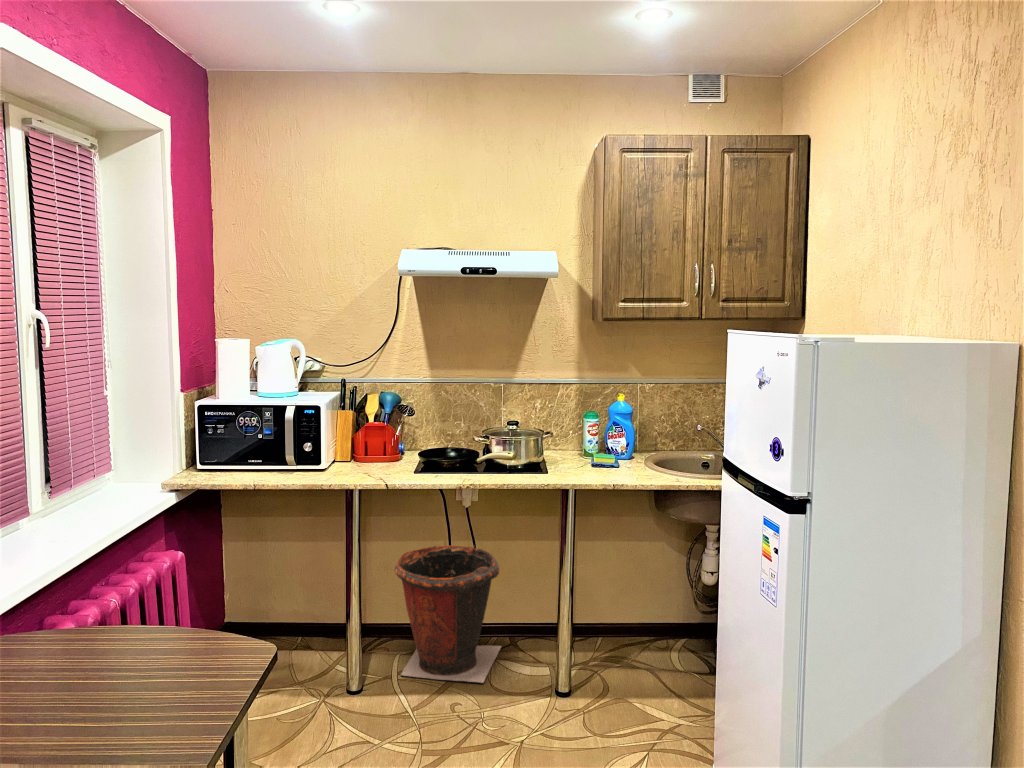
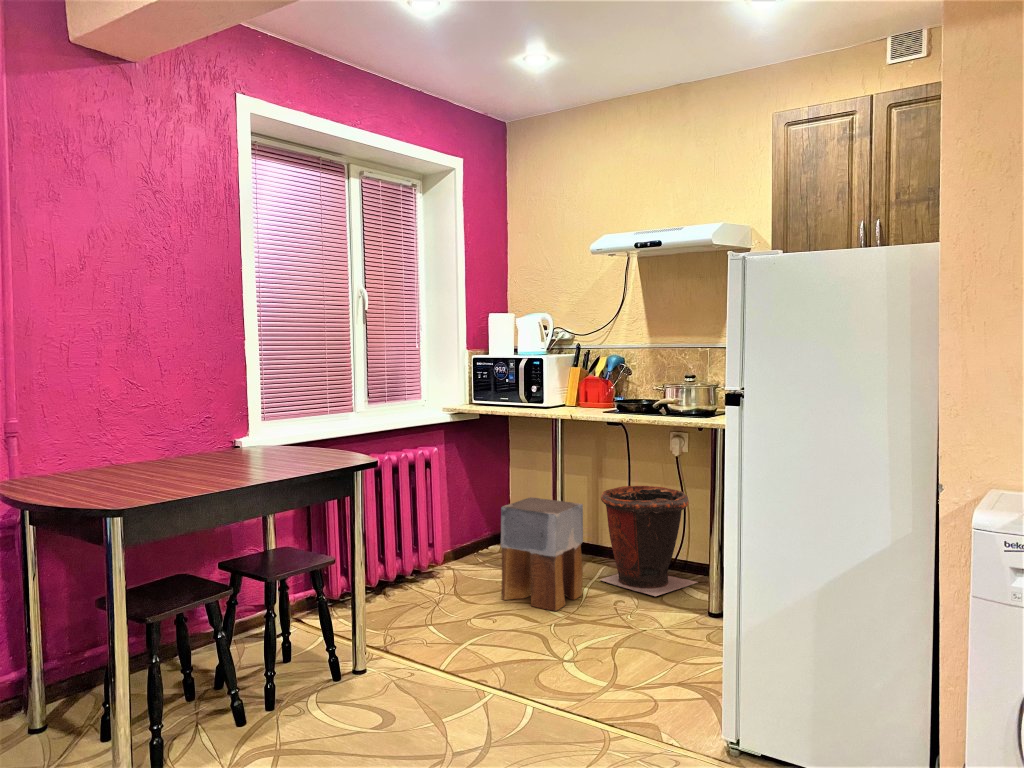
stool: none [310,596,404,752] -> present [501,497,583,611]

